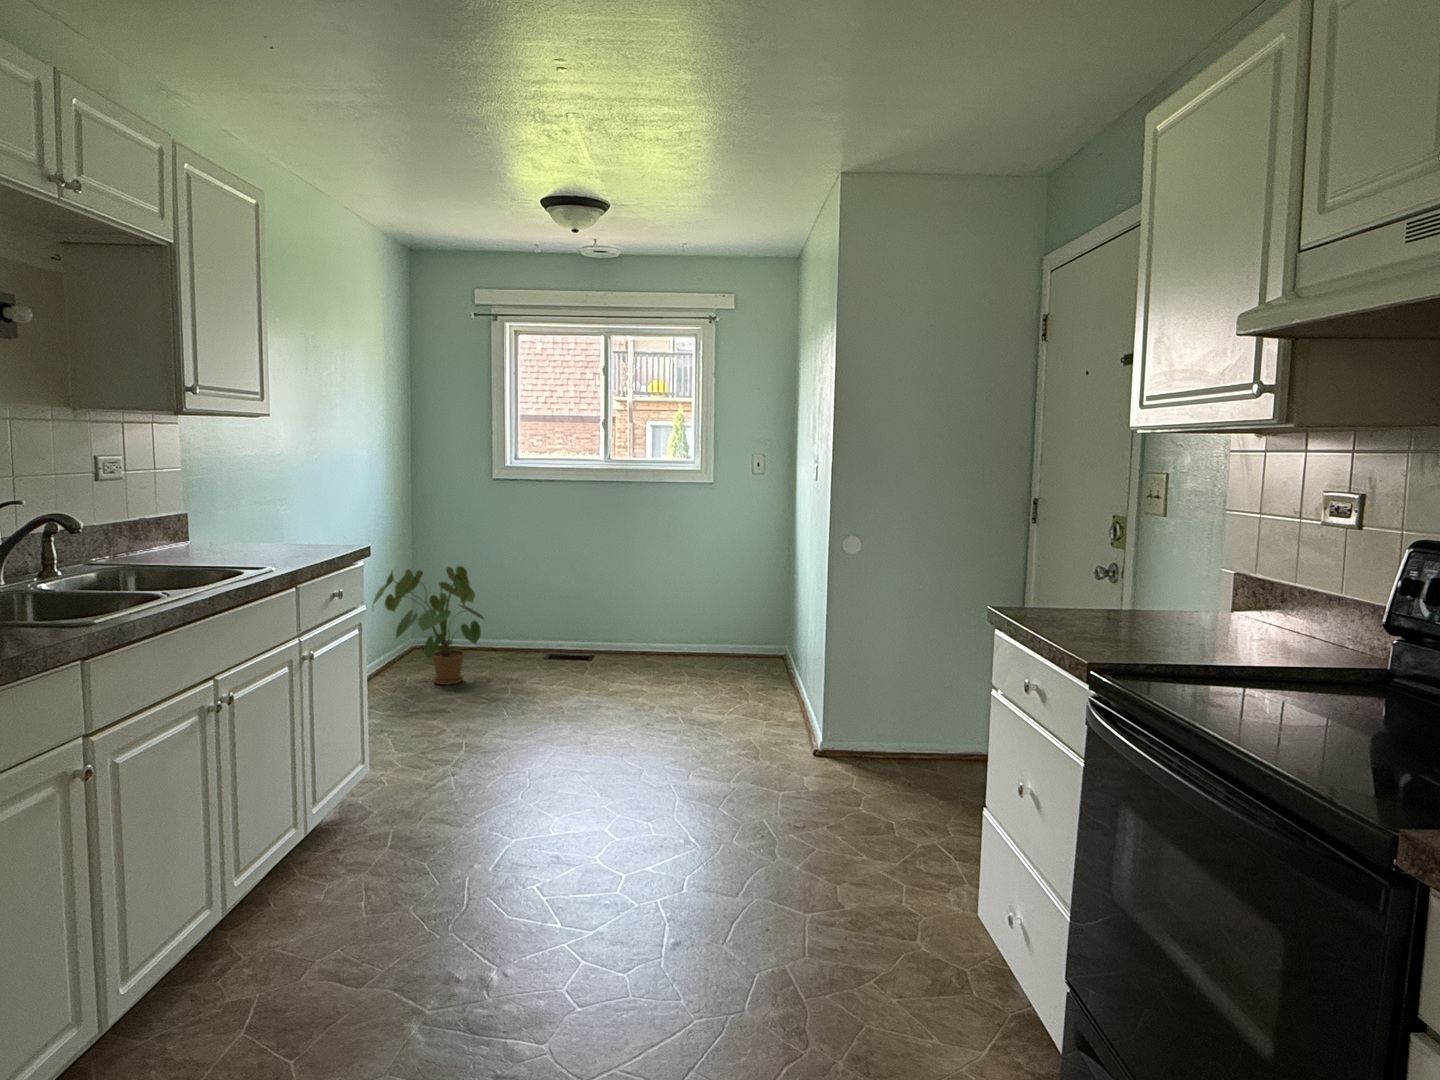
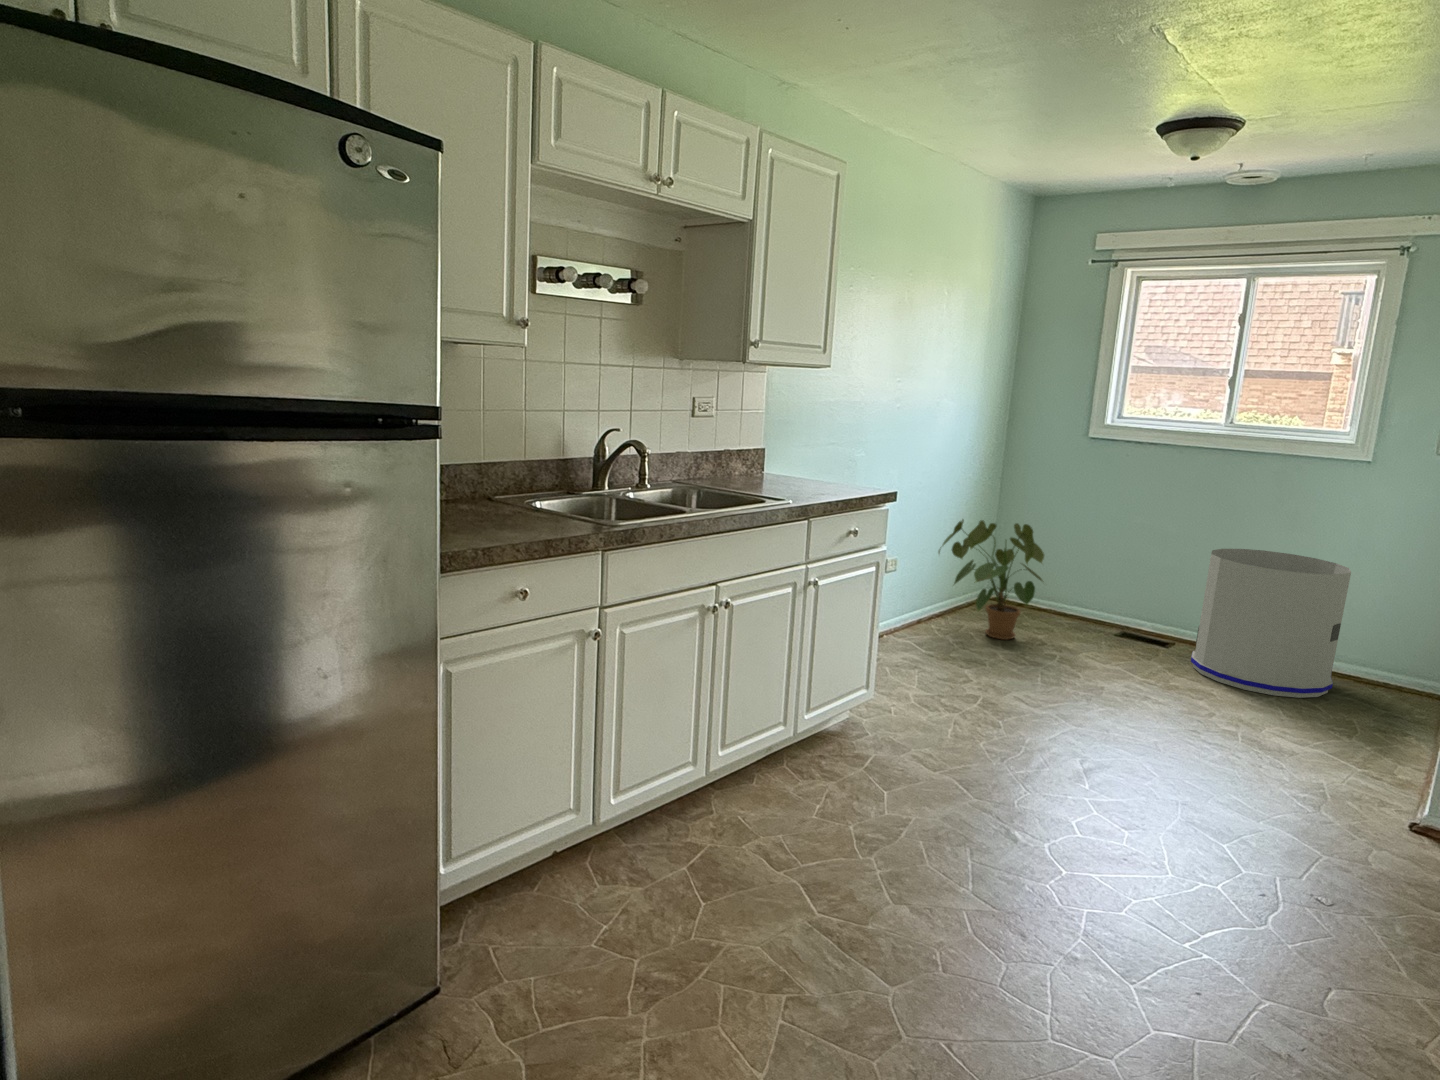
trash can: none [614,562,716,679] -> present [1191,549,1351,698]

